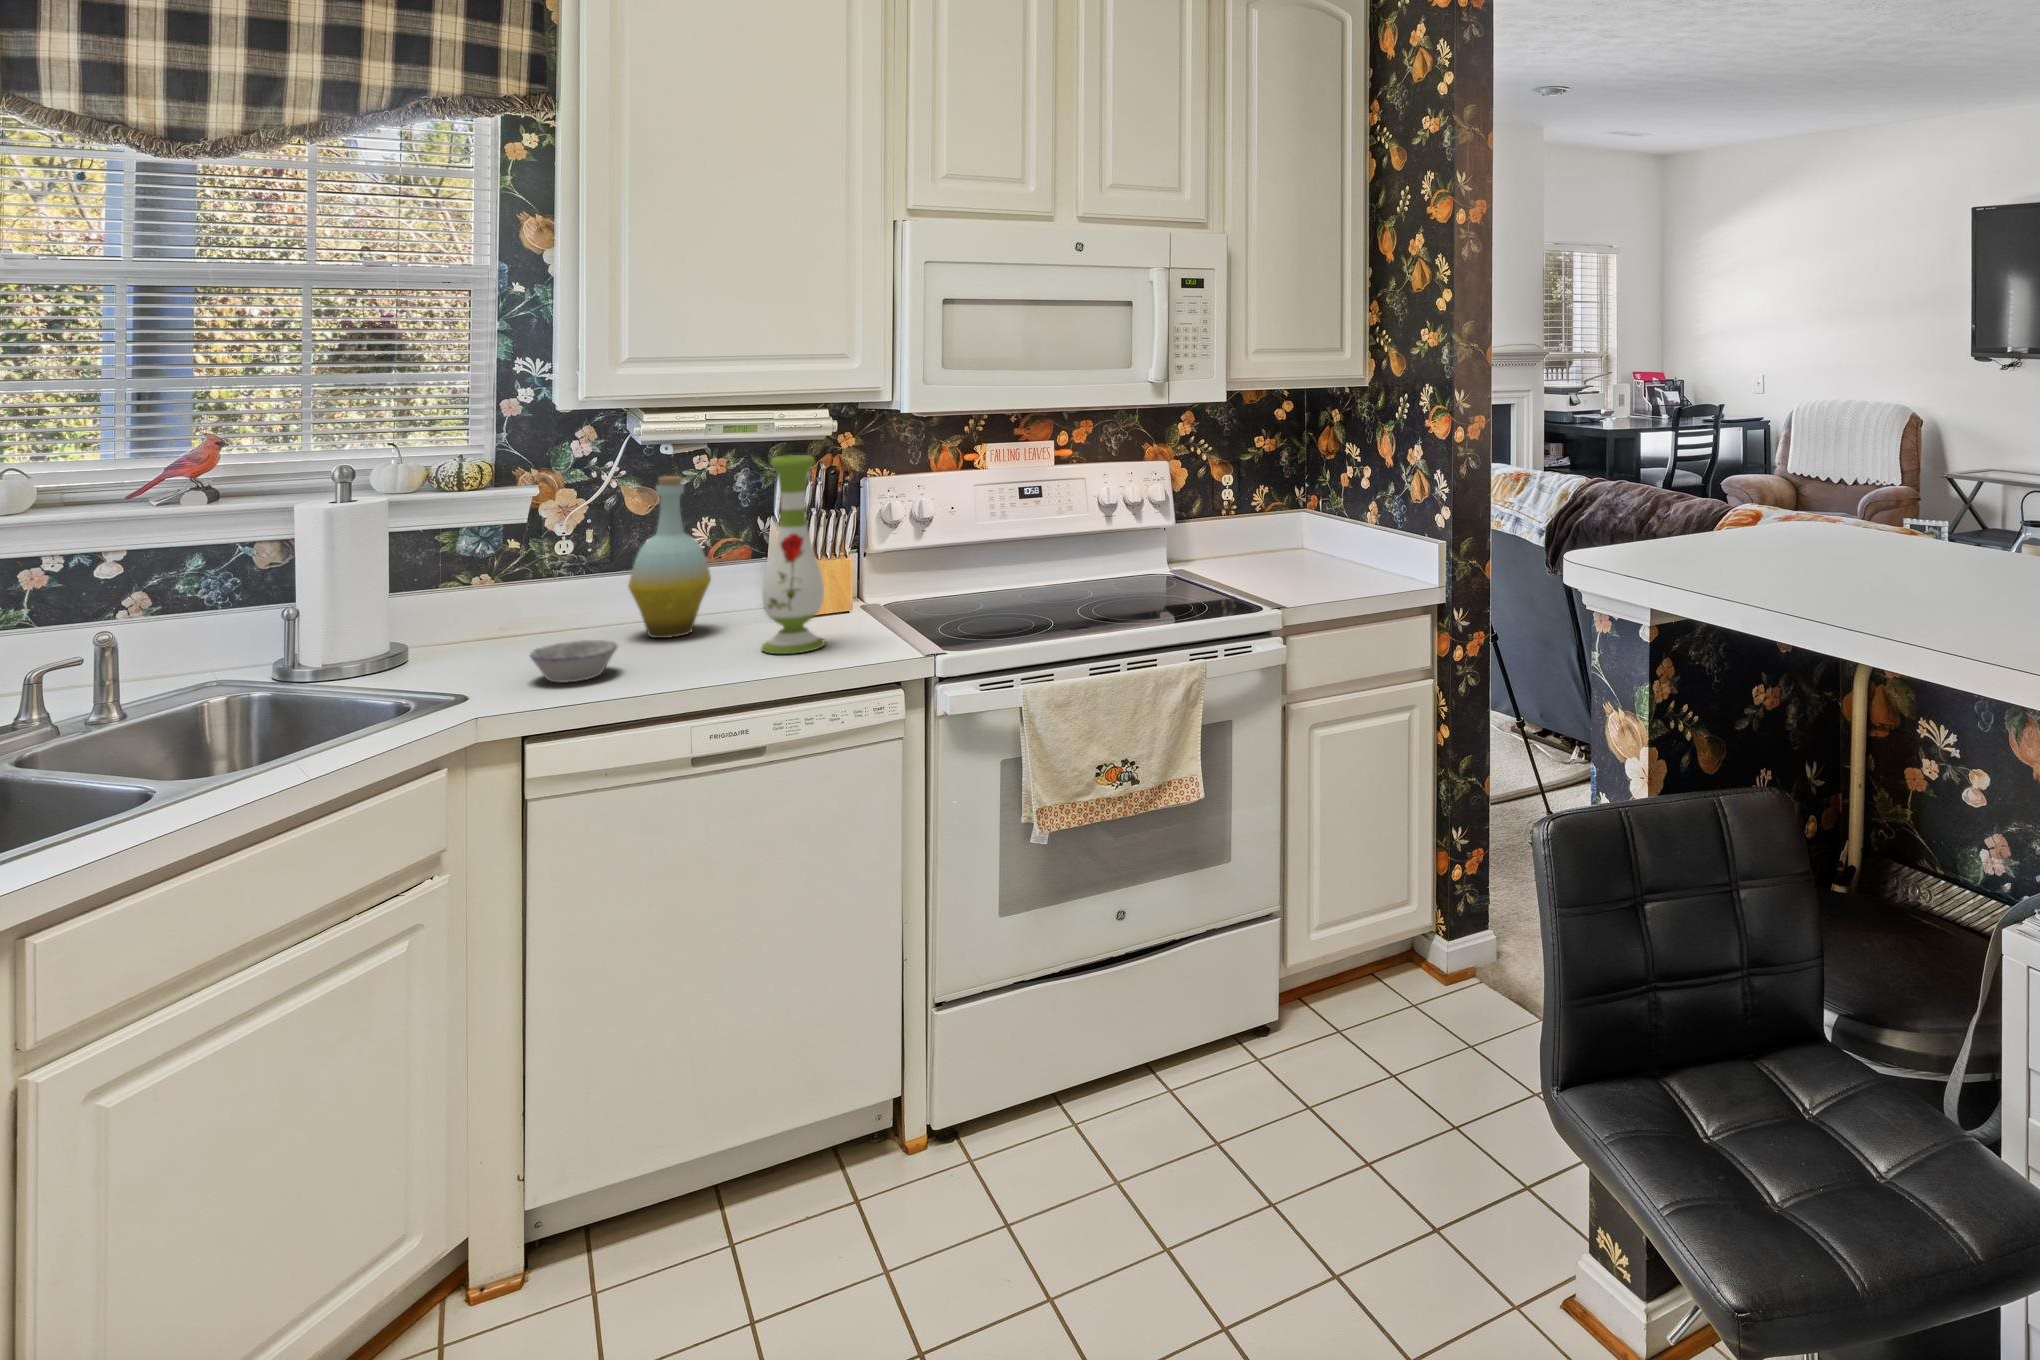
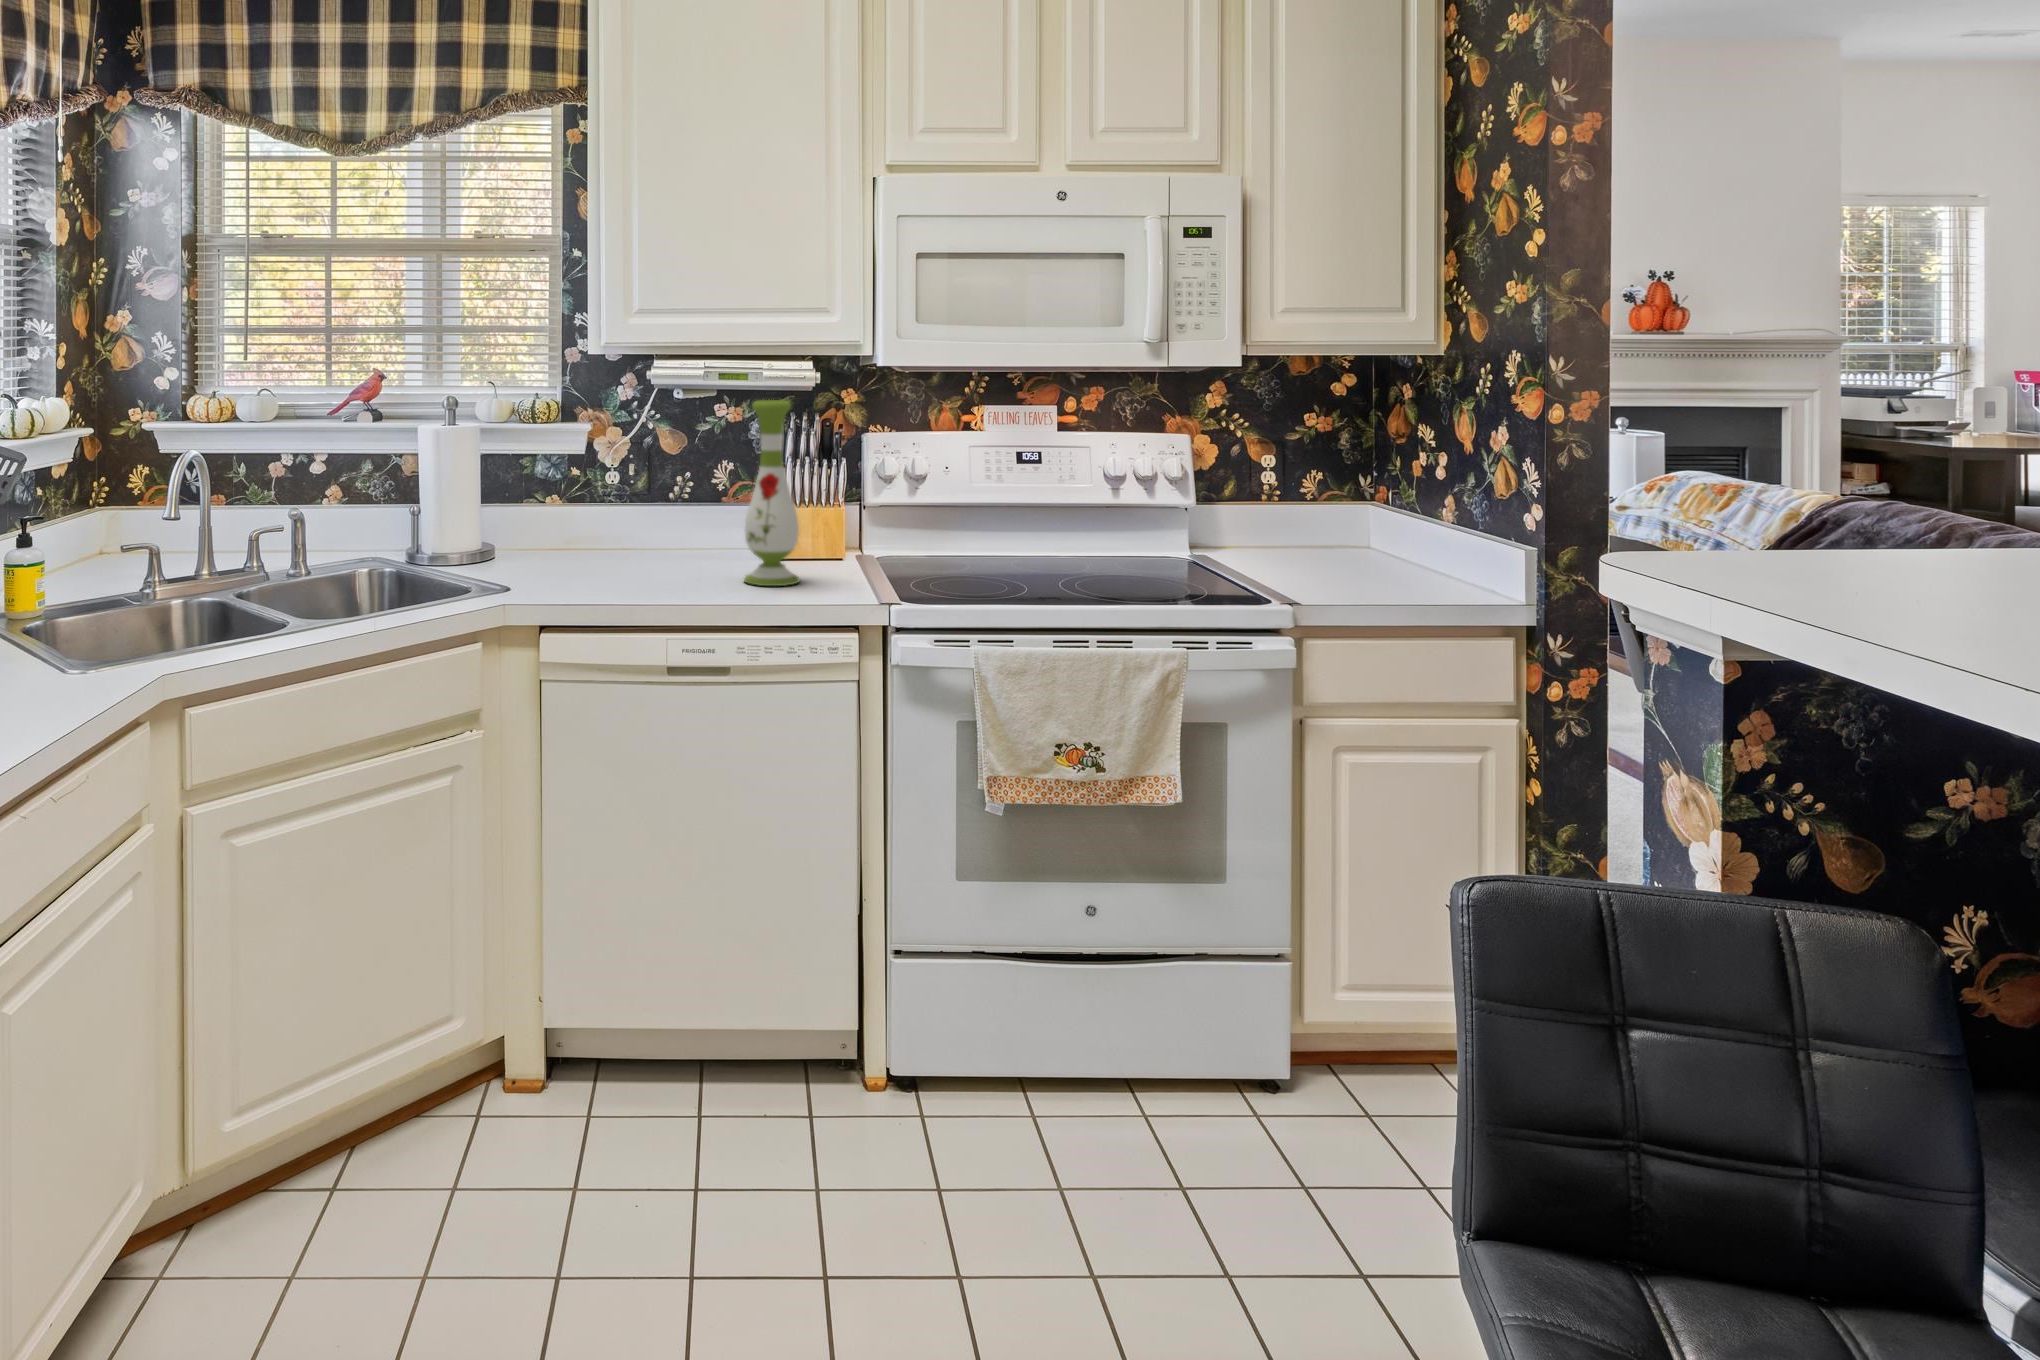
bottle: present [628,476,711,638] -> none [647,418,715,563]
bowl: present [530,640,618,682] -> none [557,554,625,587]

